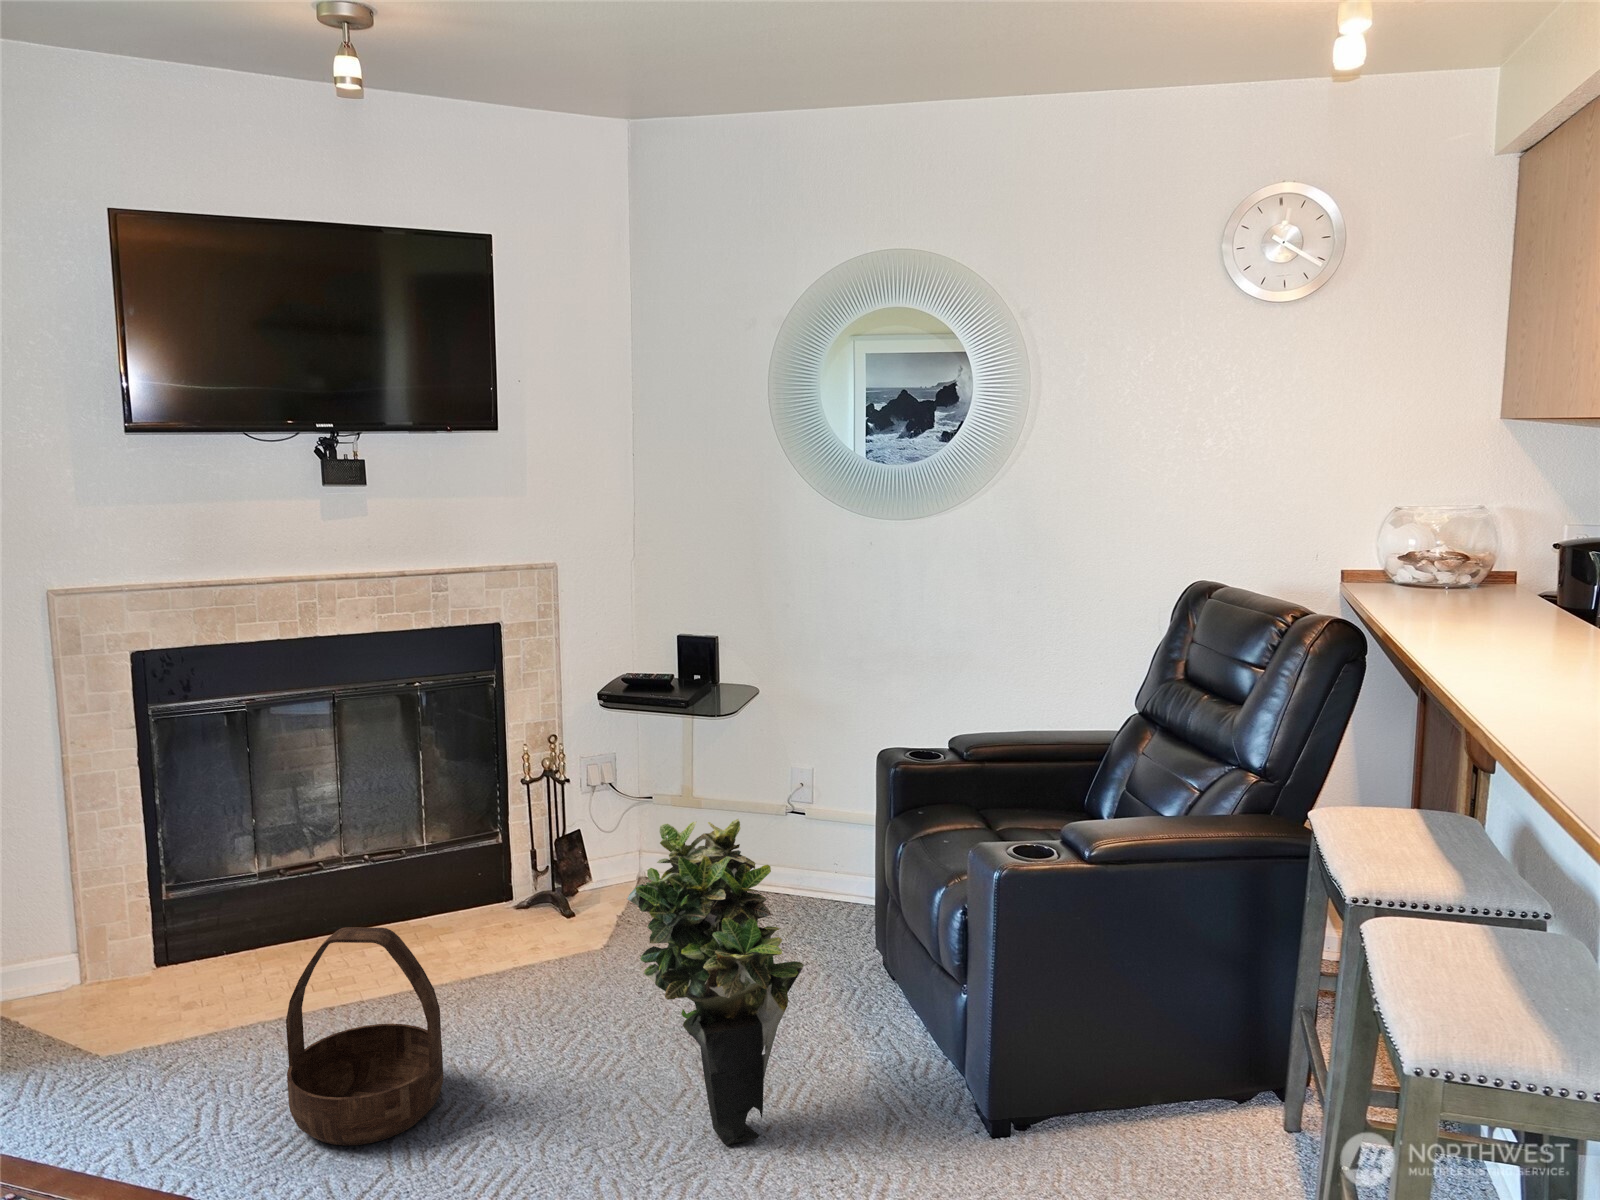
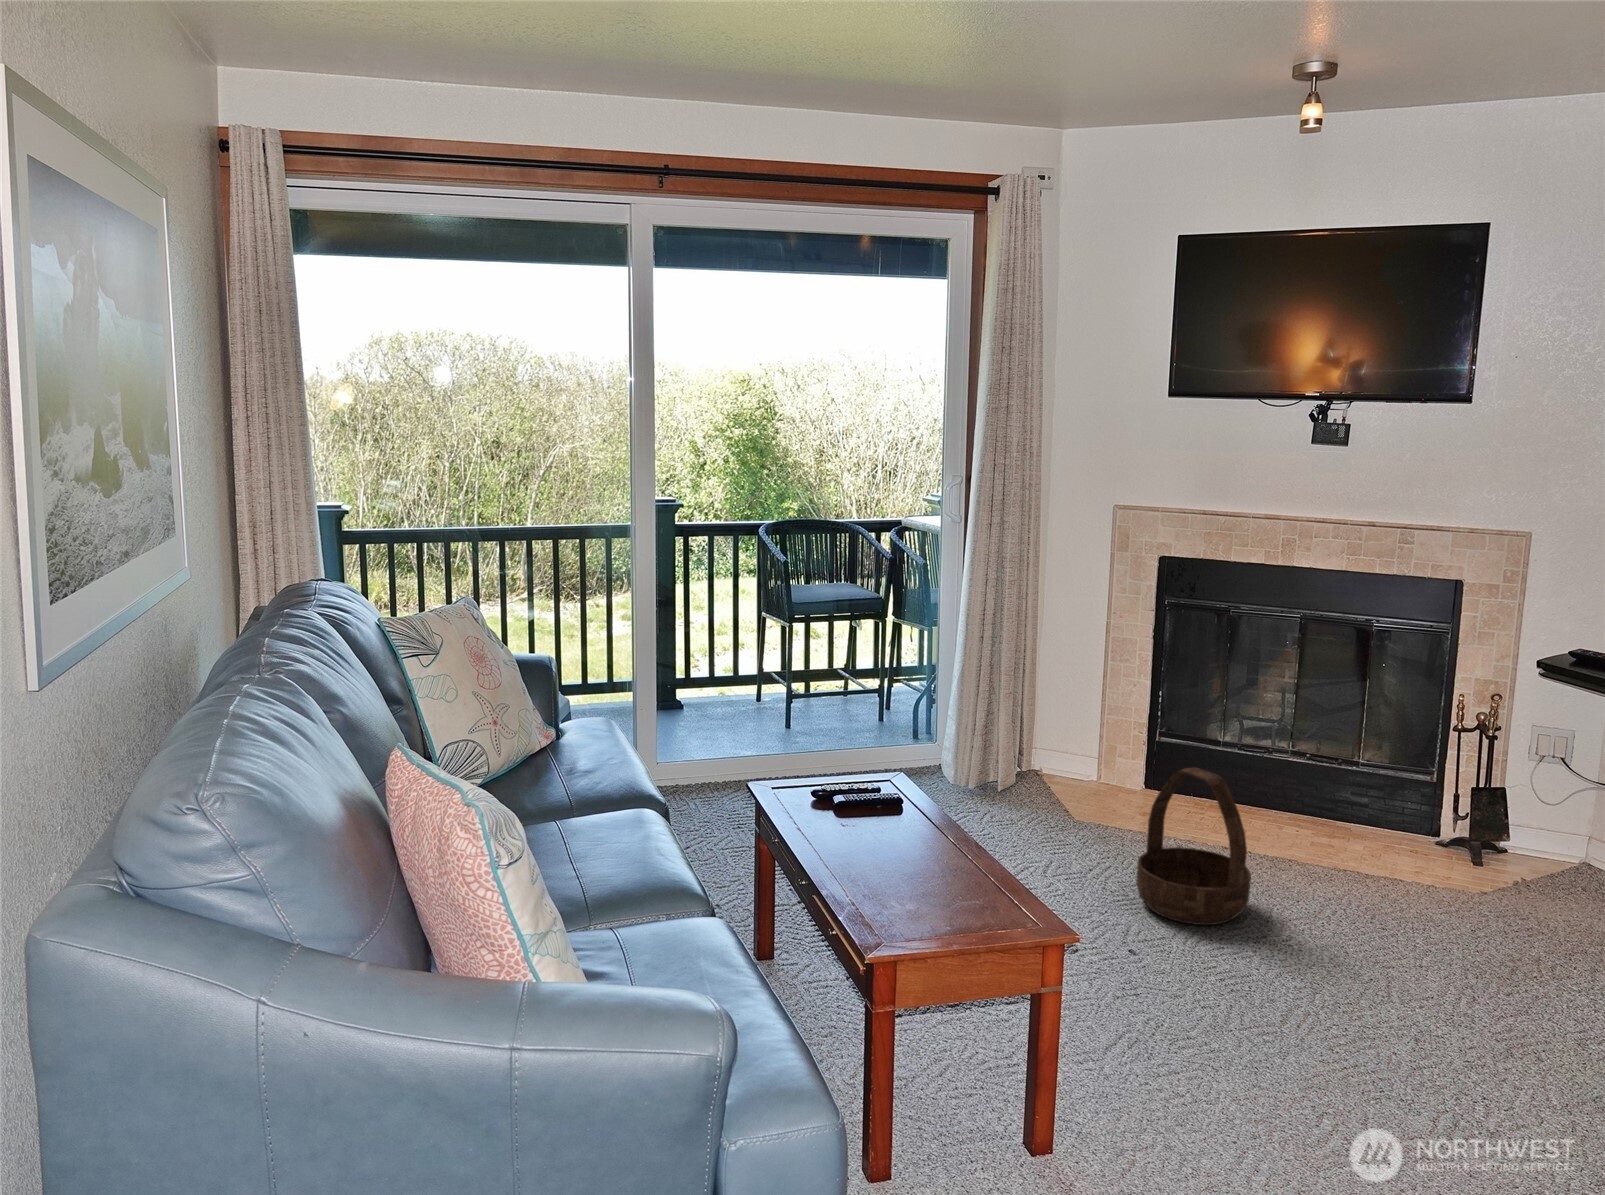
potted plant: present [627,819,804,1146] -> none [1380,759,1535,1044]

